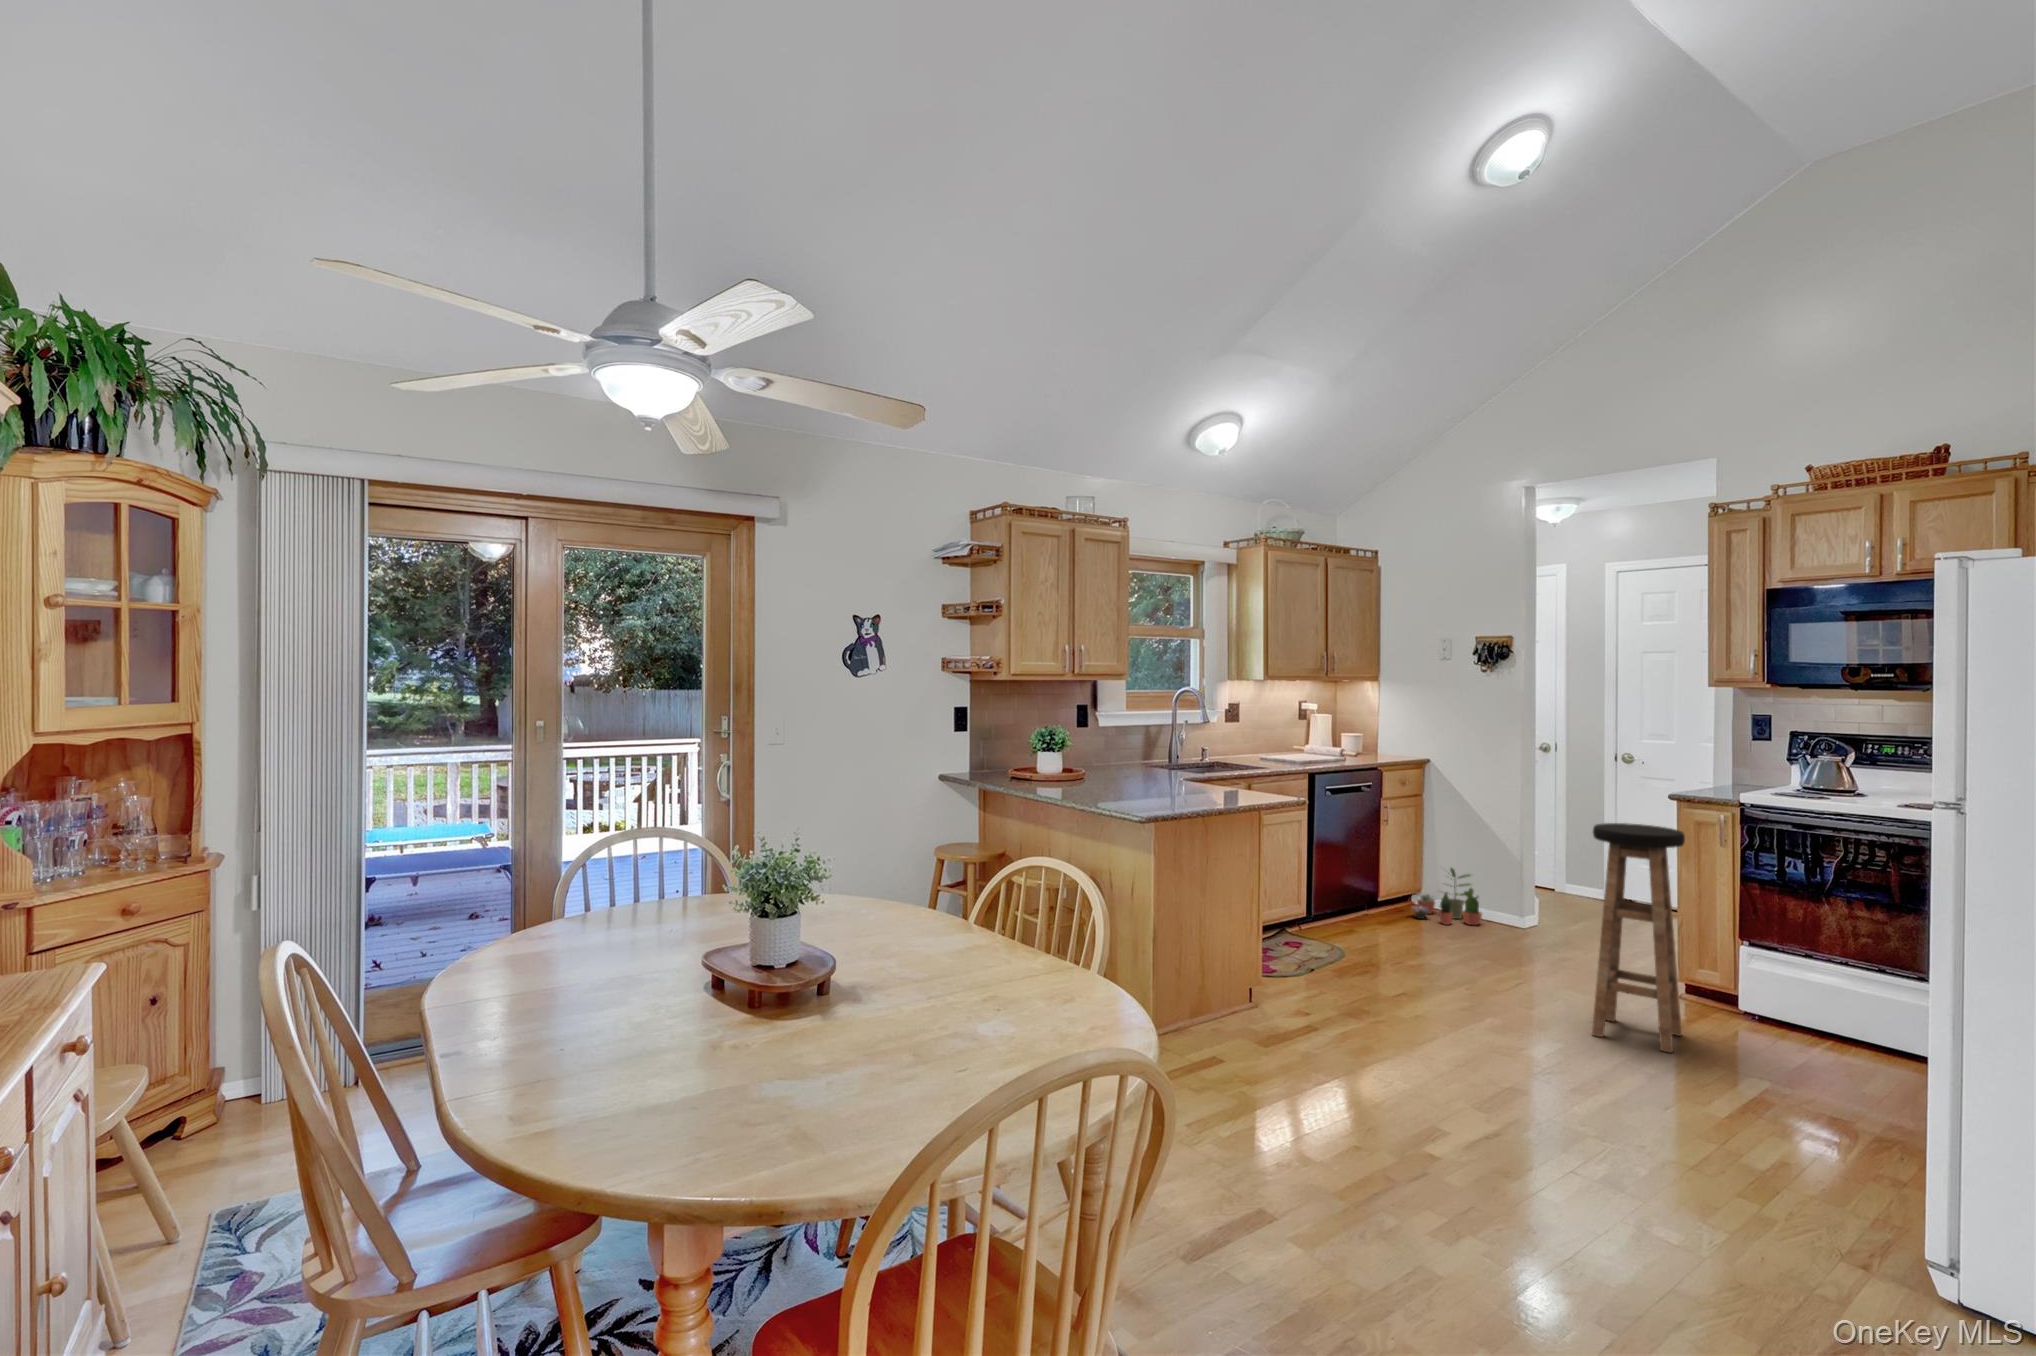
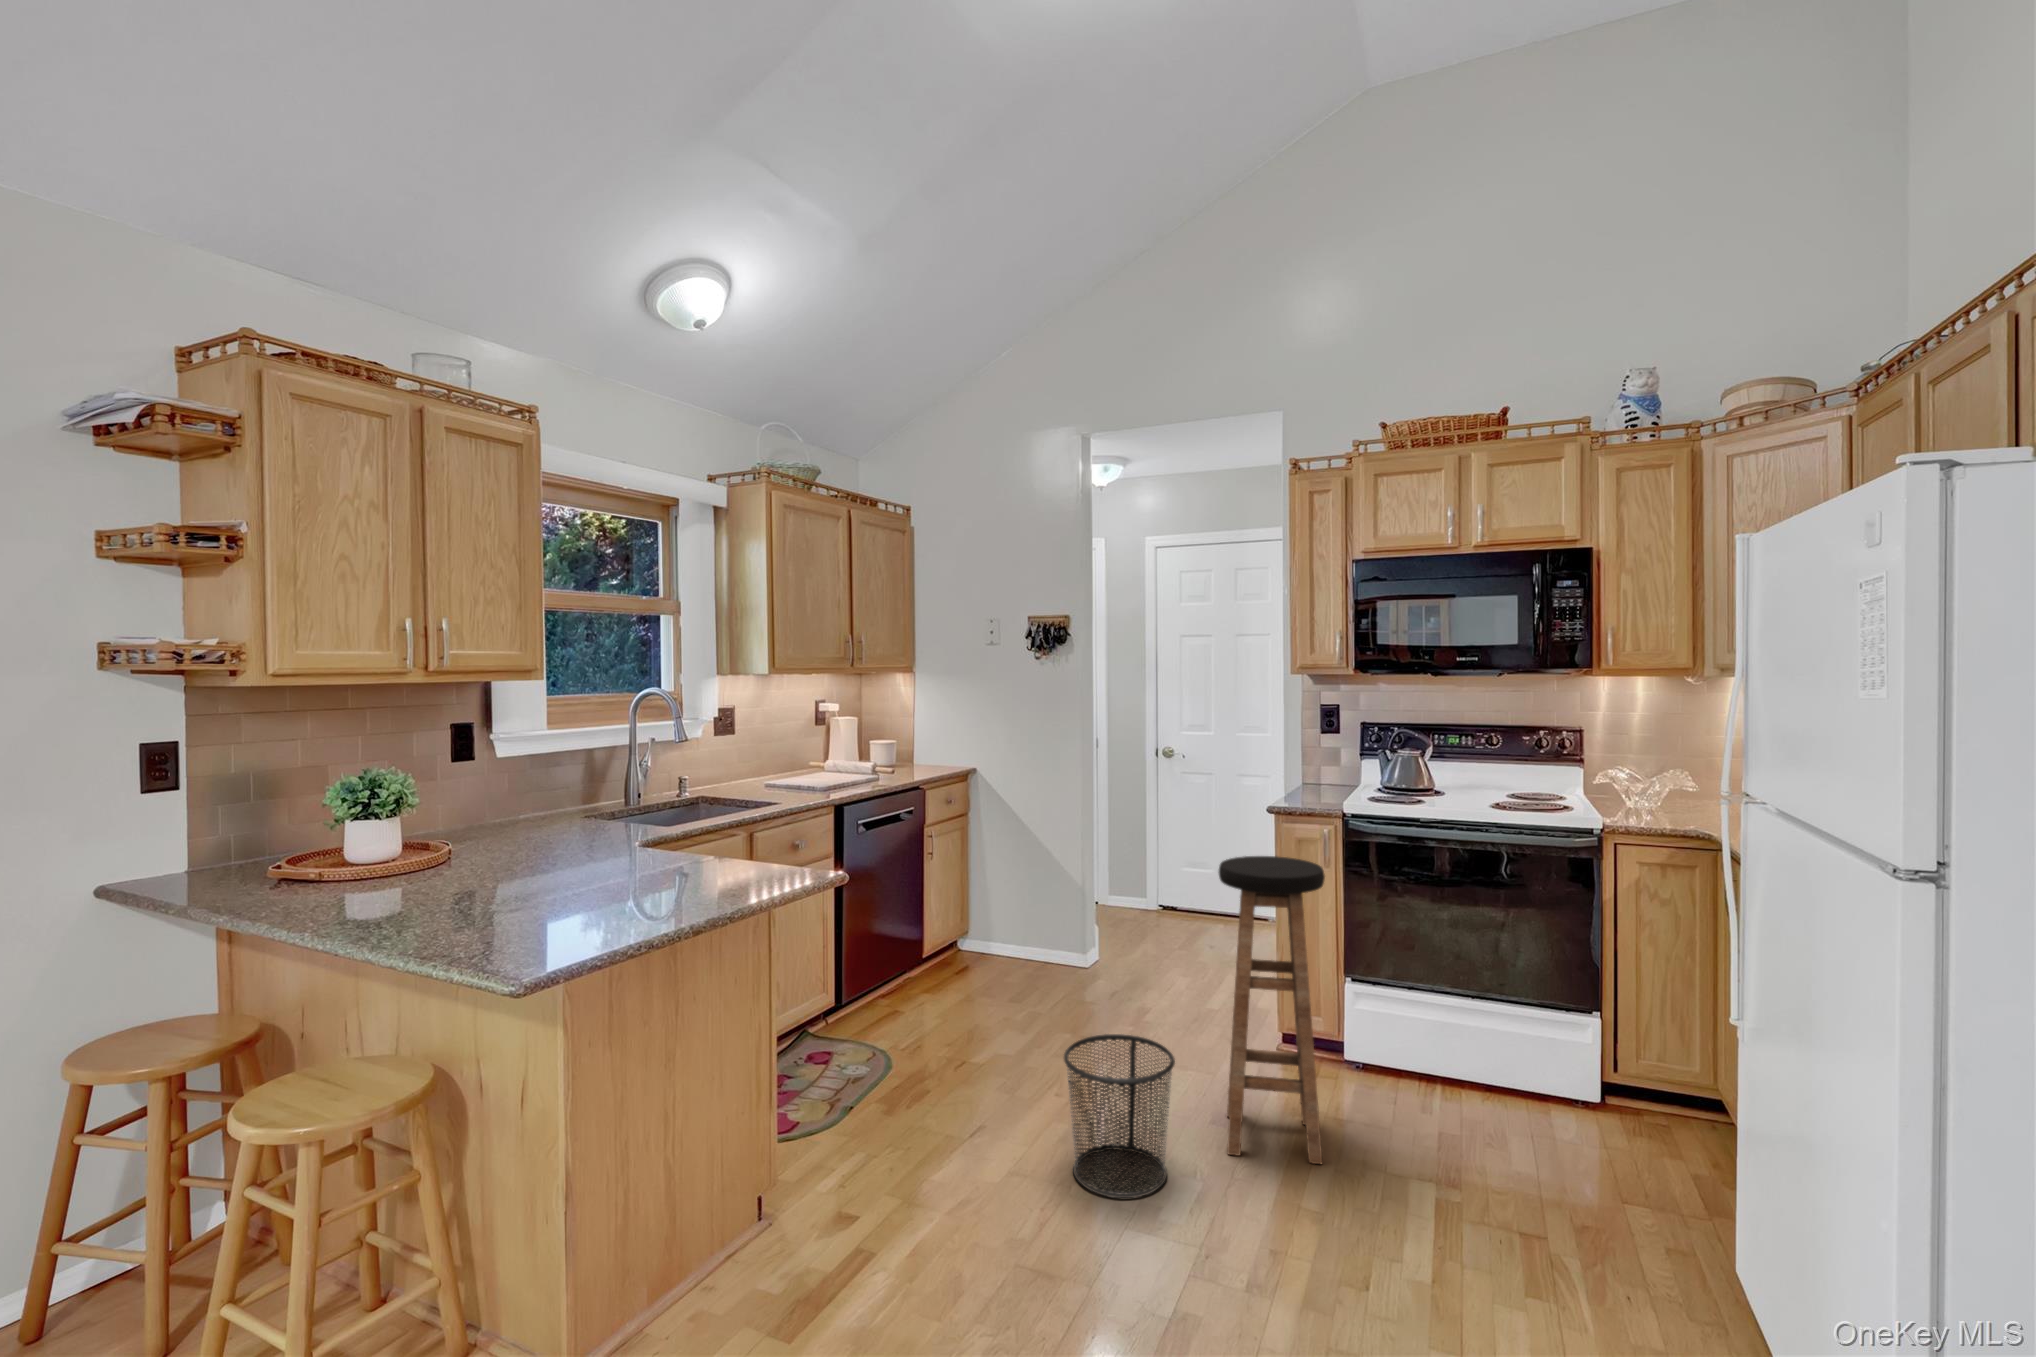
potted plant: present [1413,868,1482,925] -> none [962,903,1043,979]
waste bin: none [1457,935,1543,1039] -> present [1064,1034,1175,1198]

